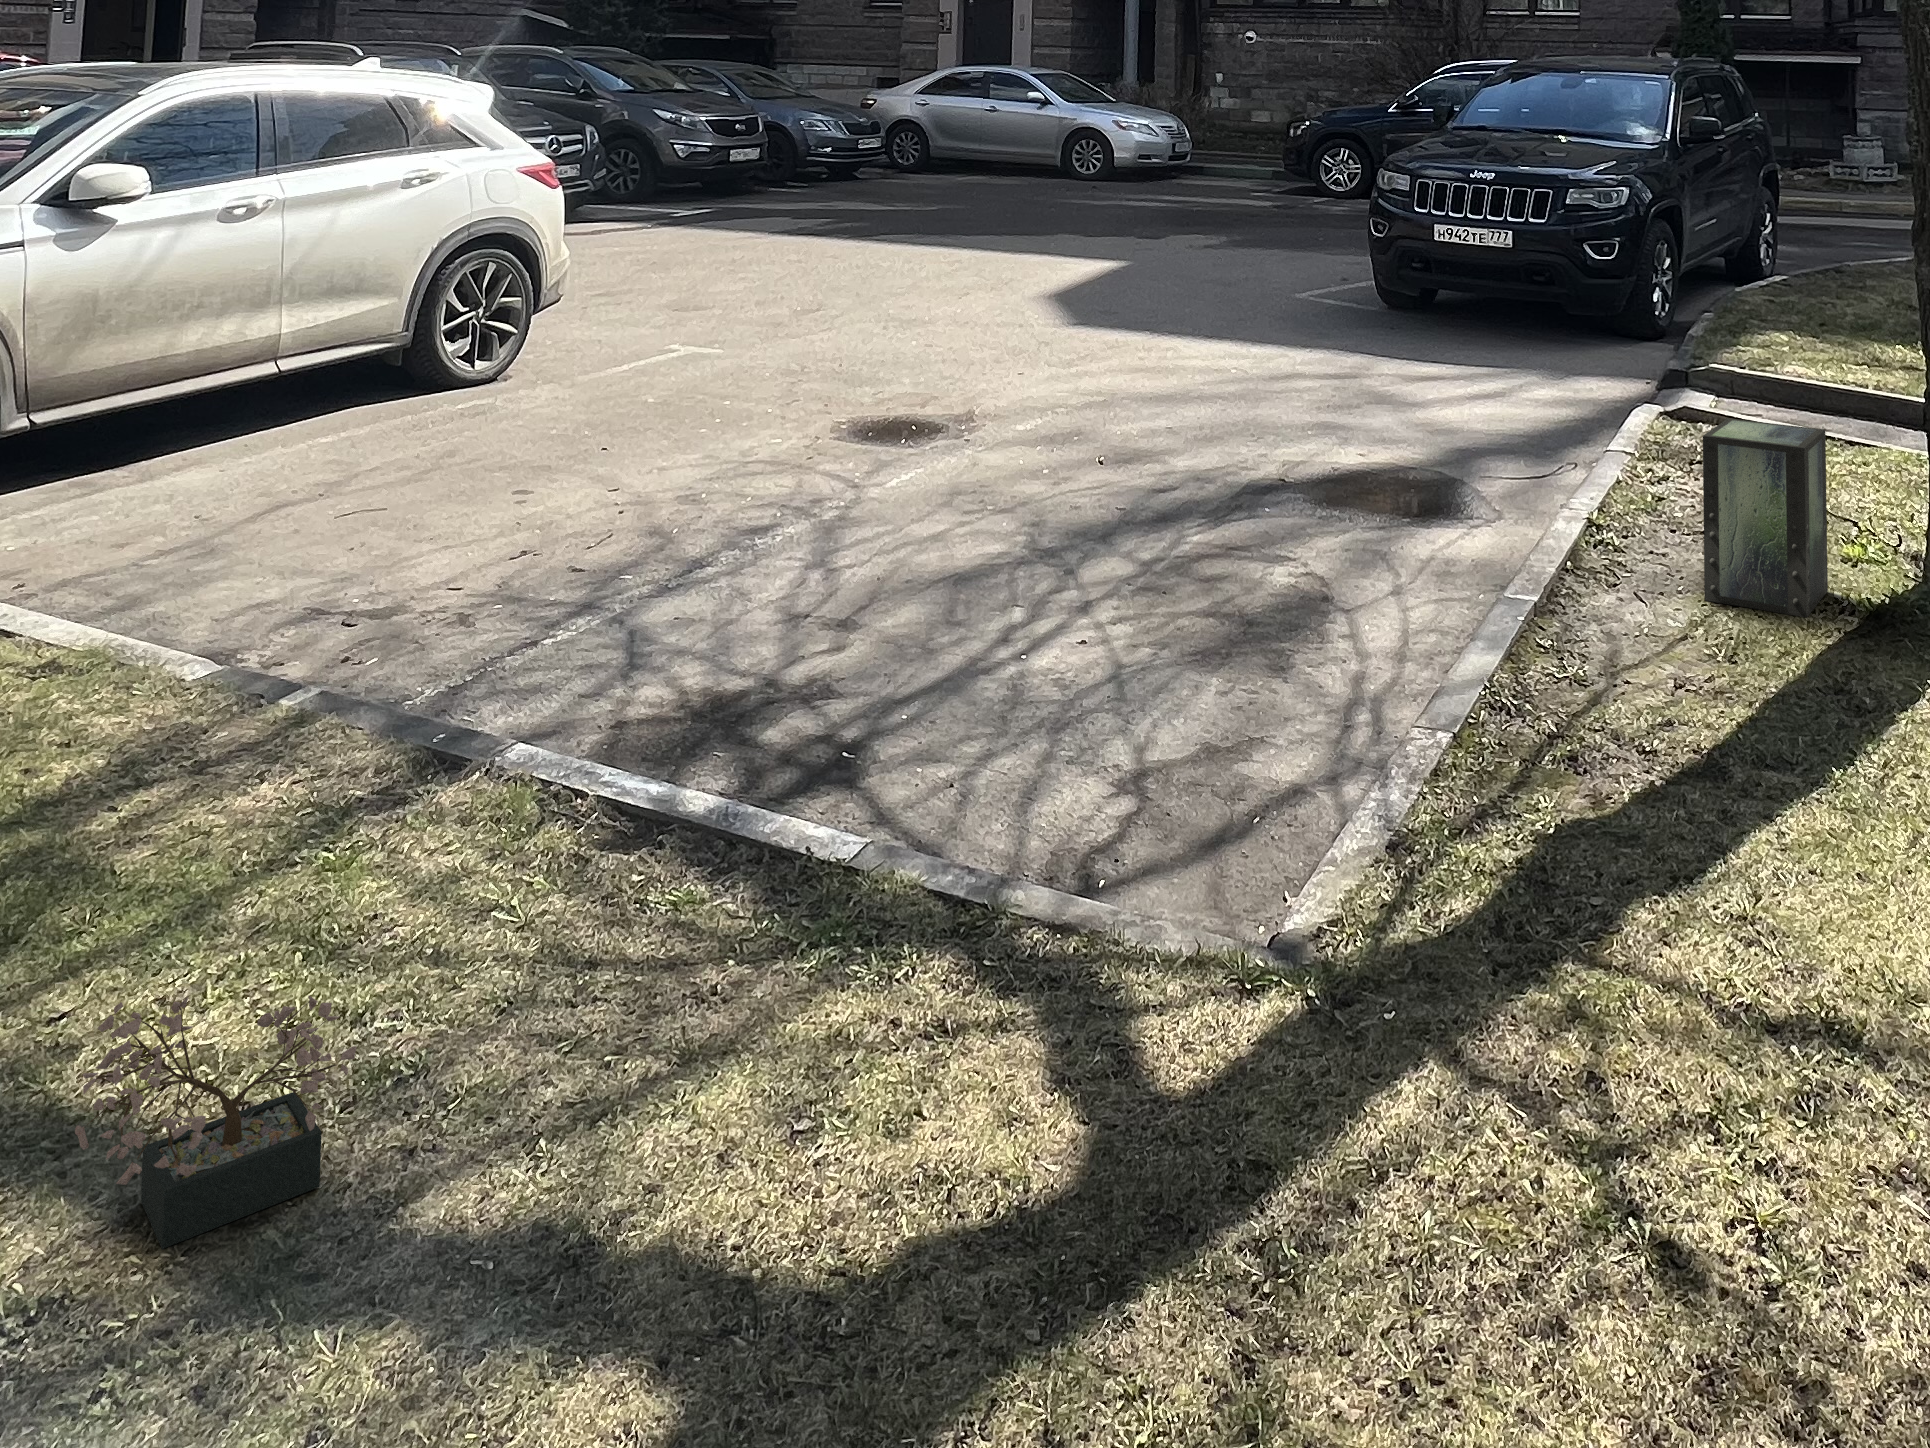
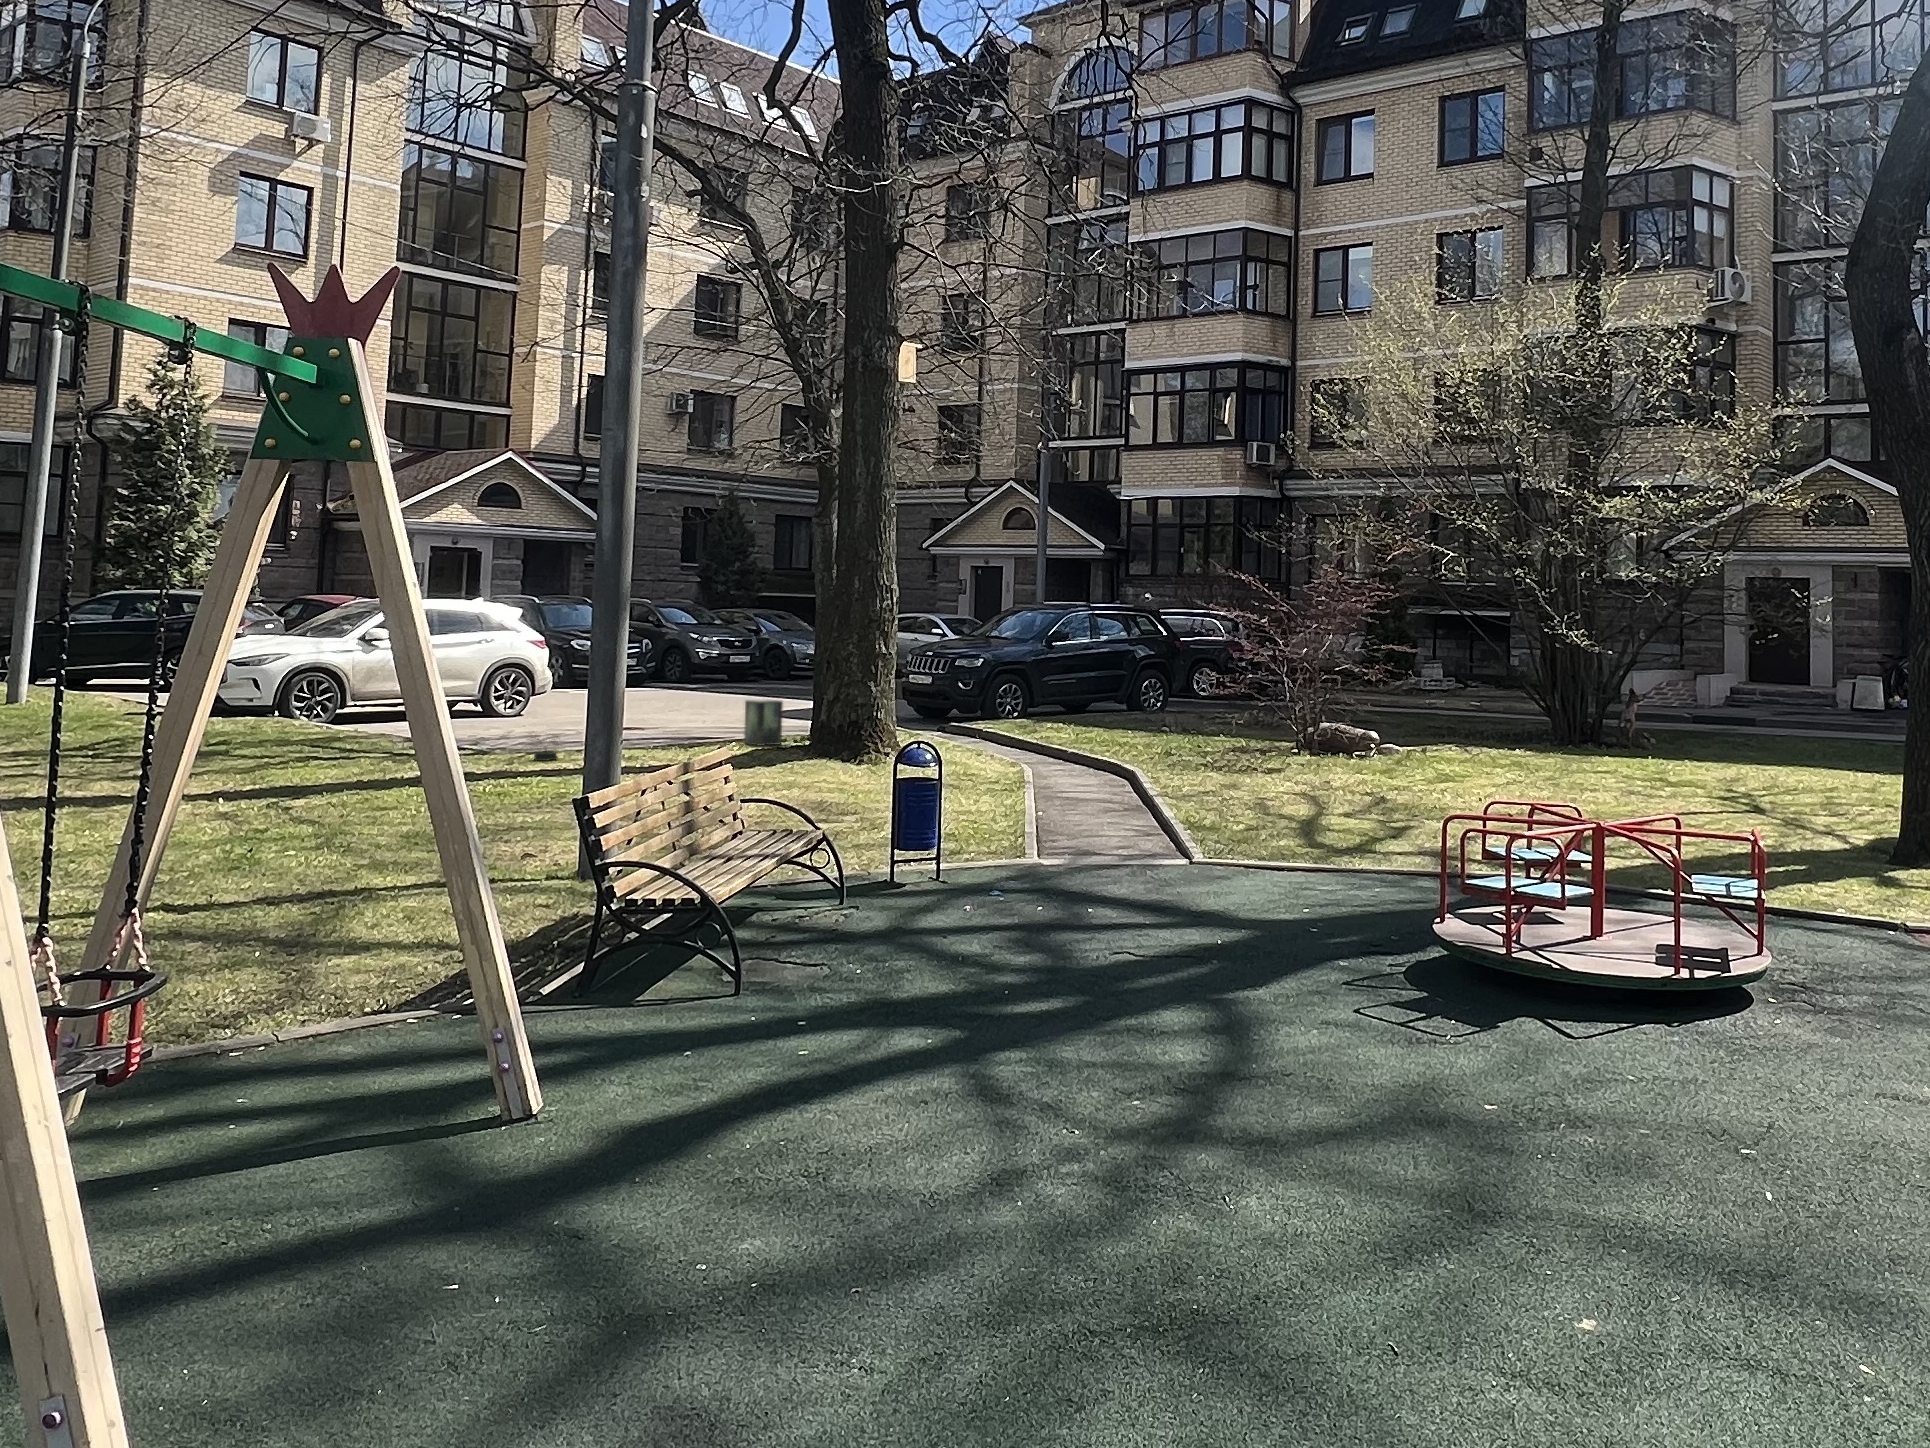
decorative plant: present [75,996,356,1249] -> present [528,736,560,761]

